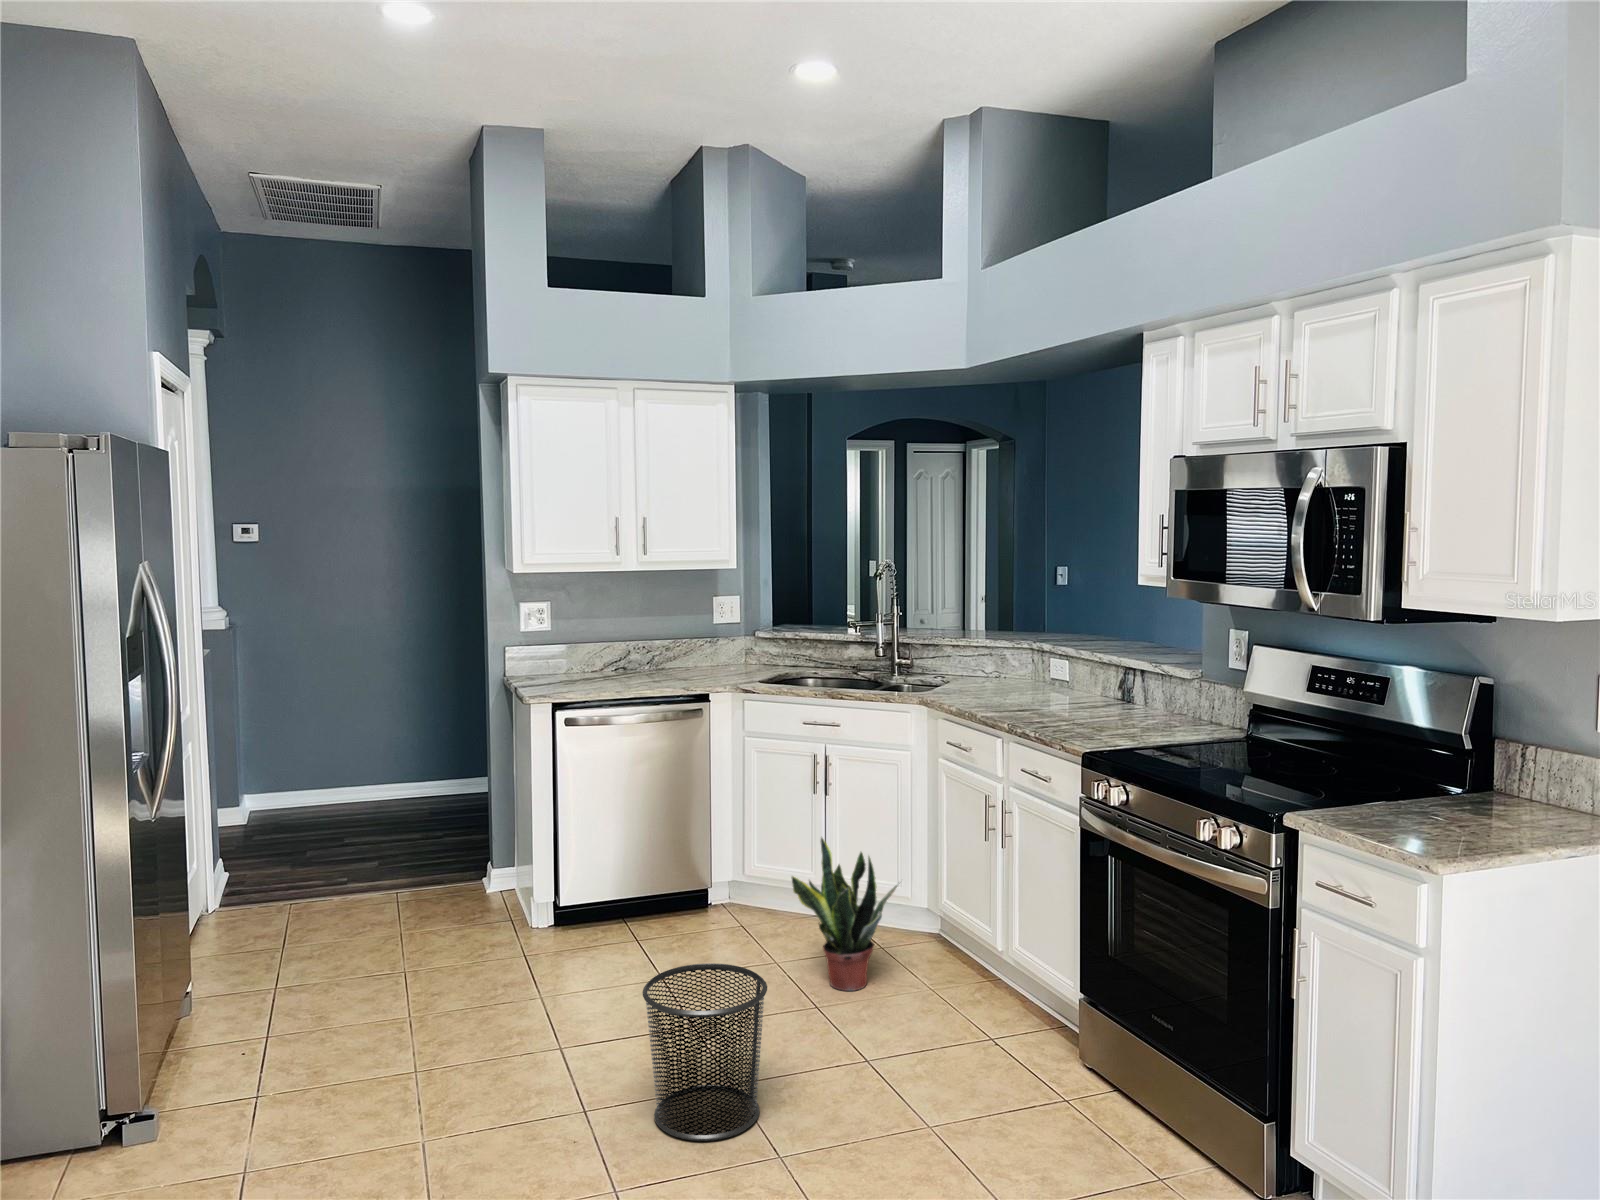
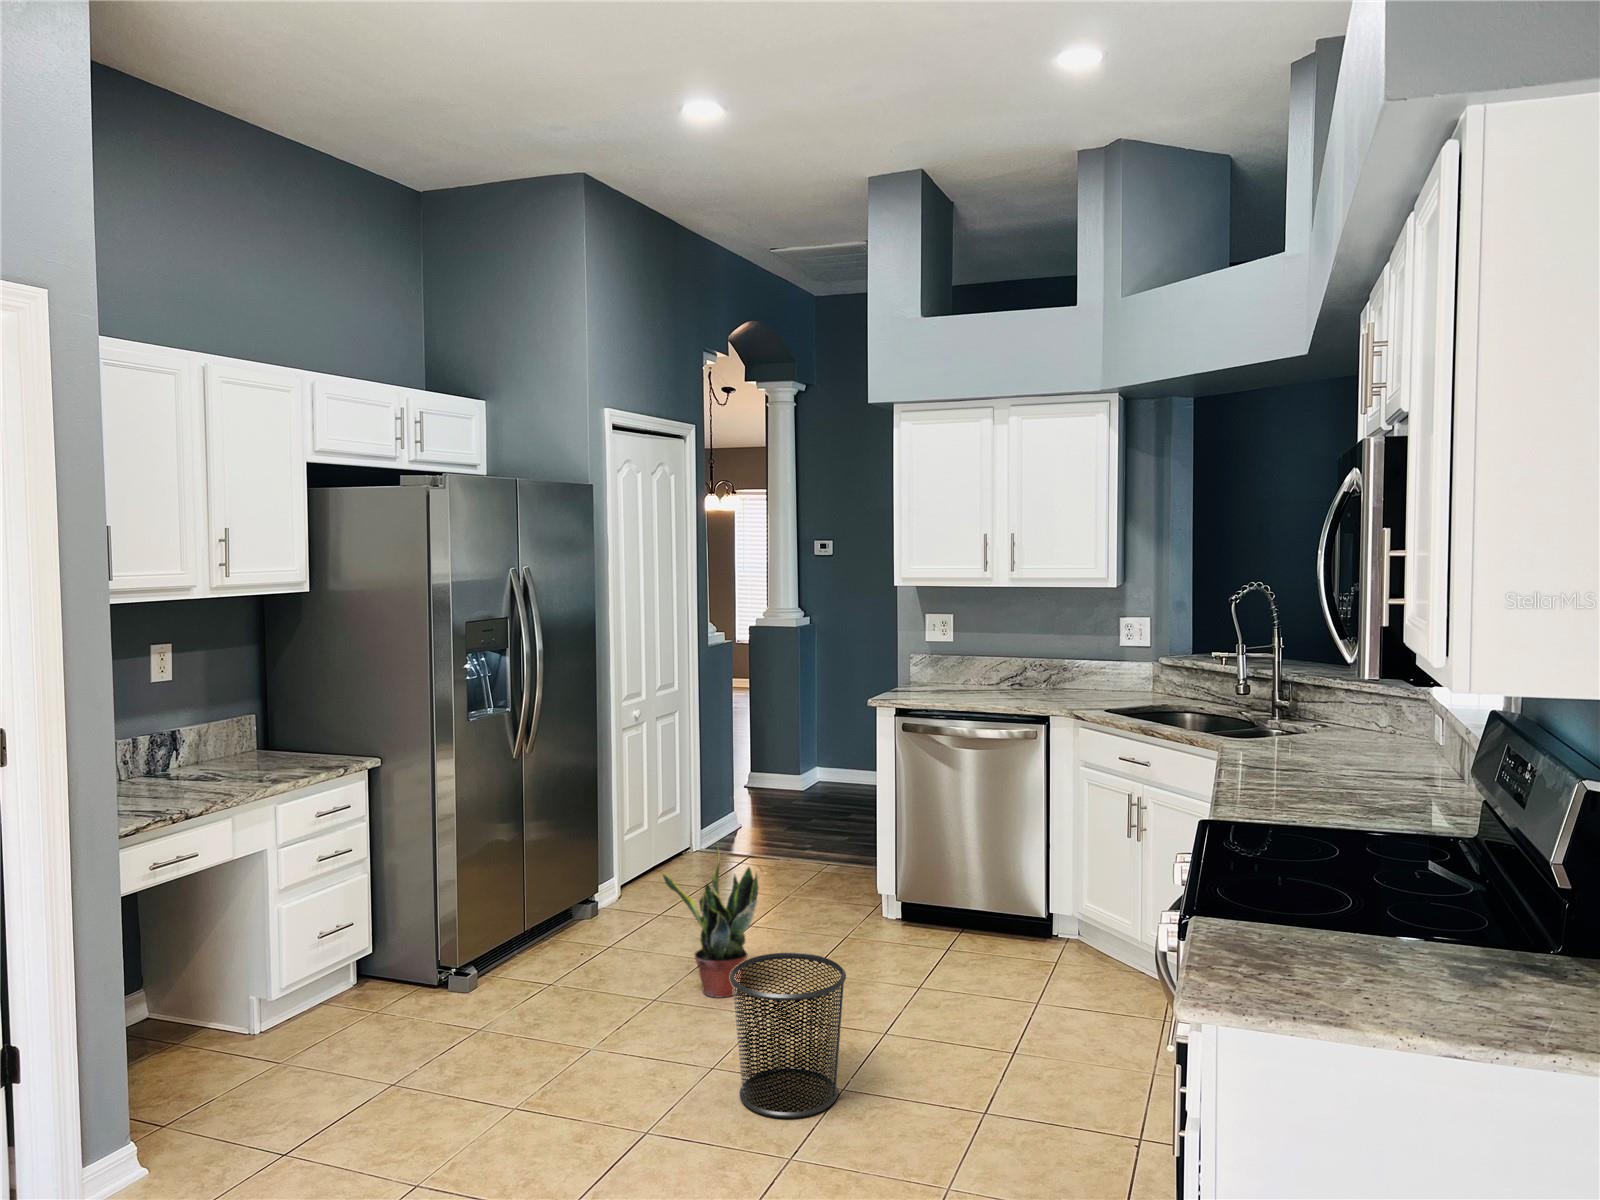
potted plant: present [792,838,900,991] -> present [663,845,759,998]

